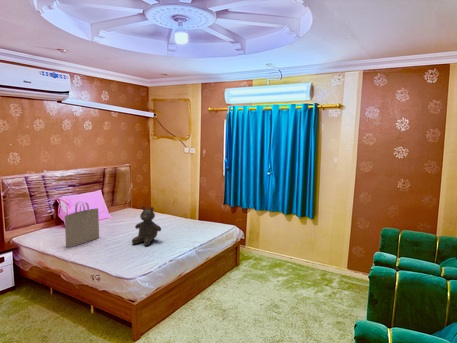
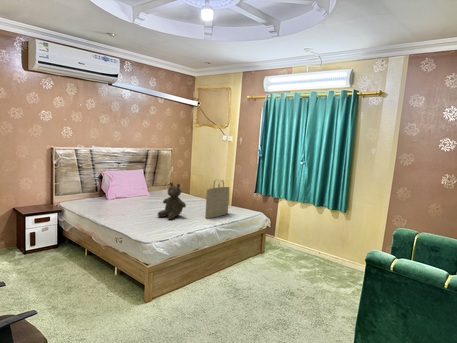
tote bag: present [65,202,99,247] -> present [205,179,229,218]

